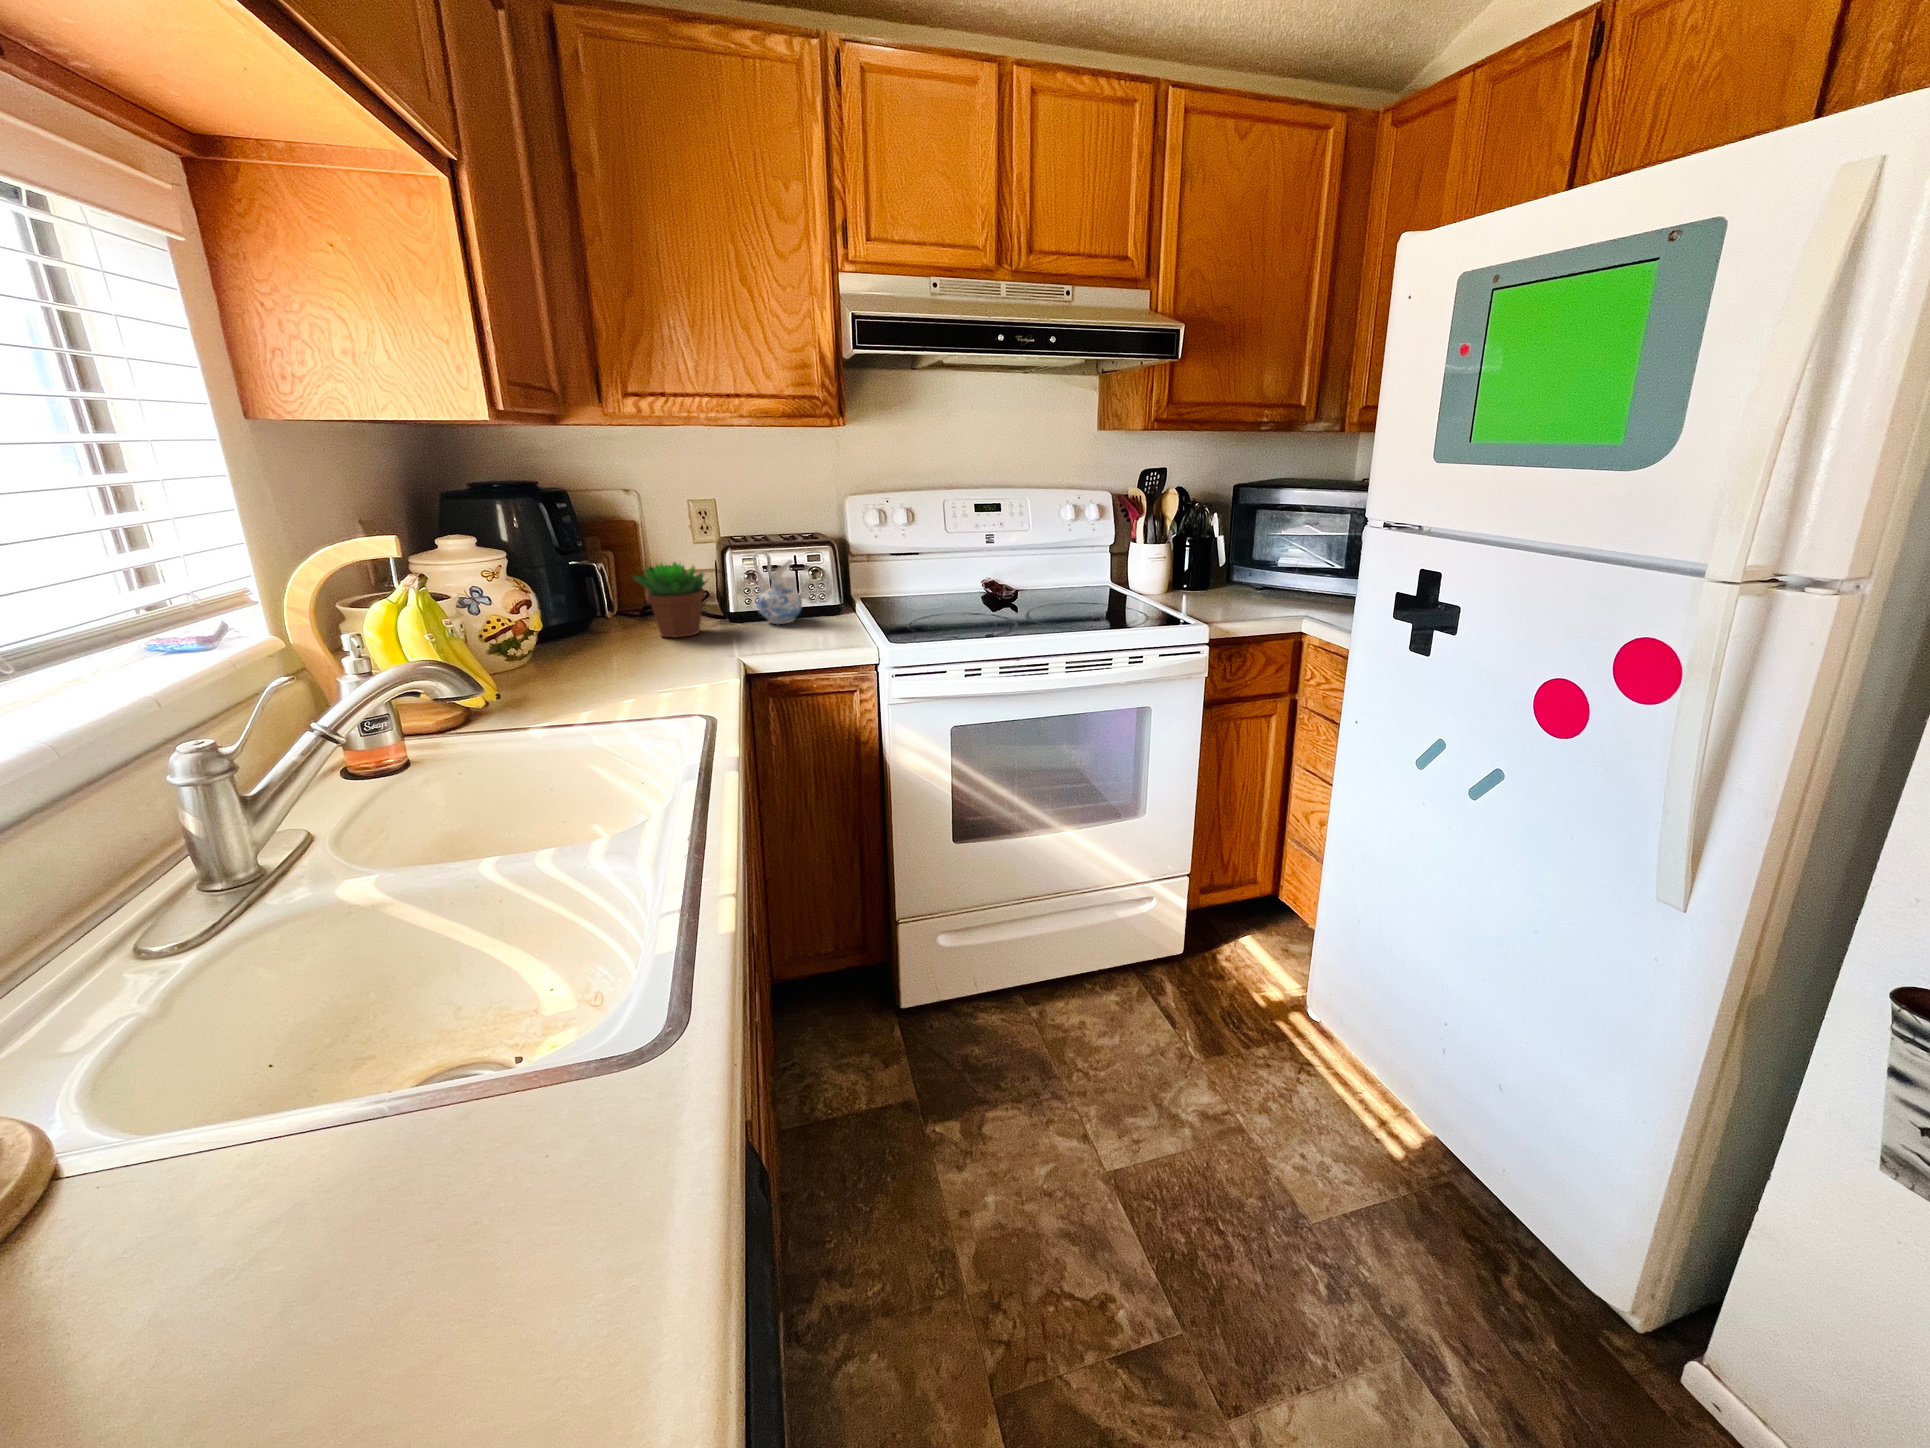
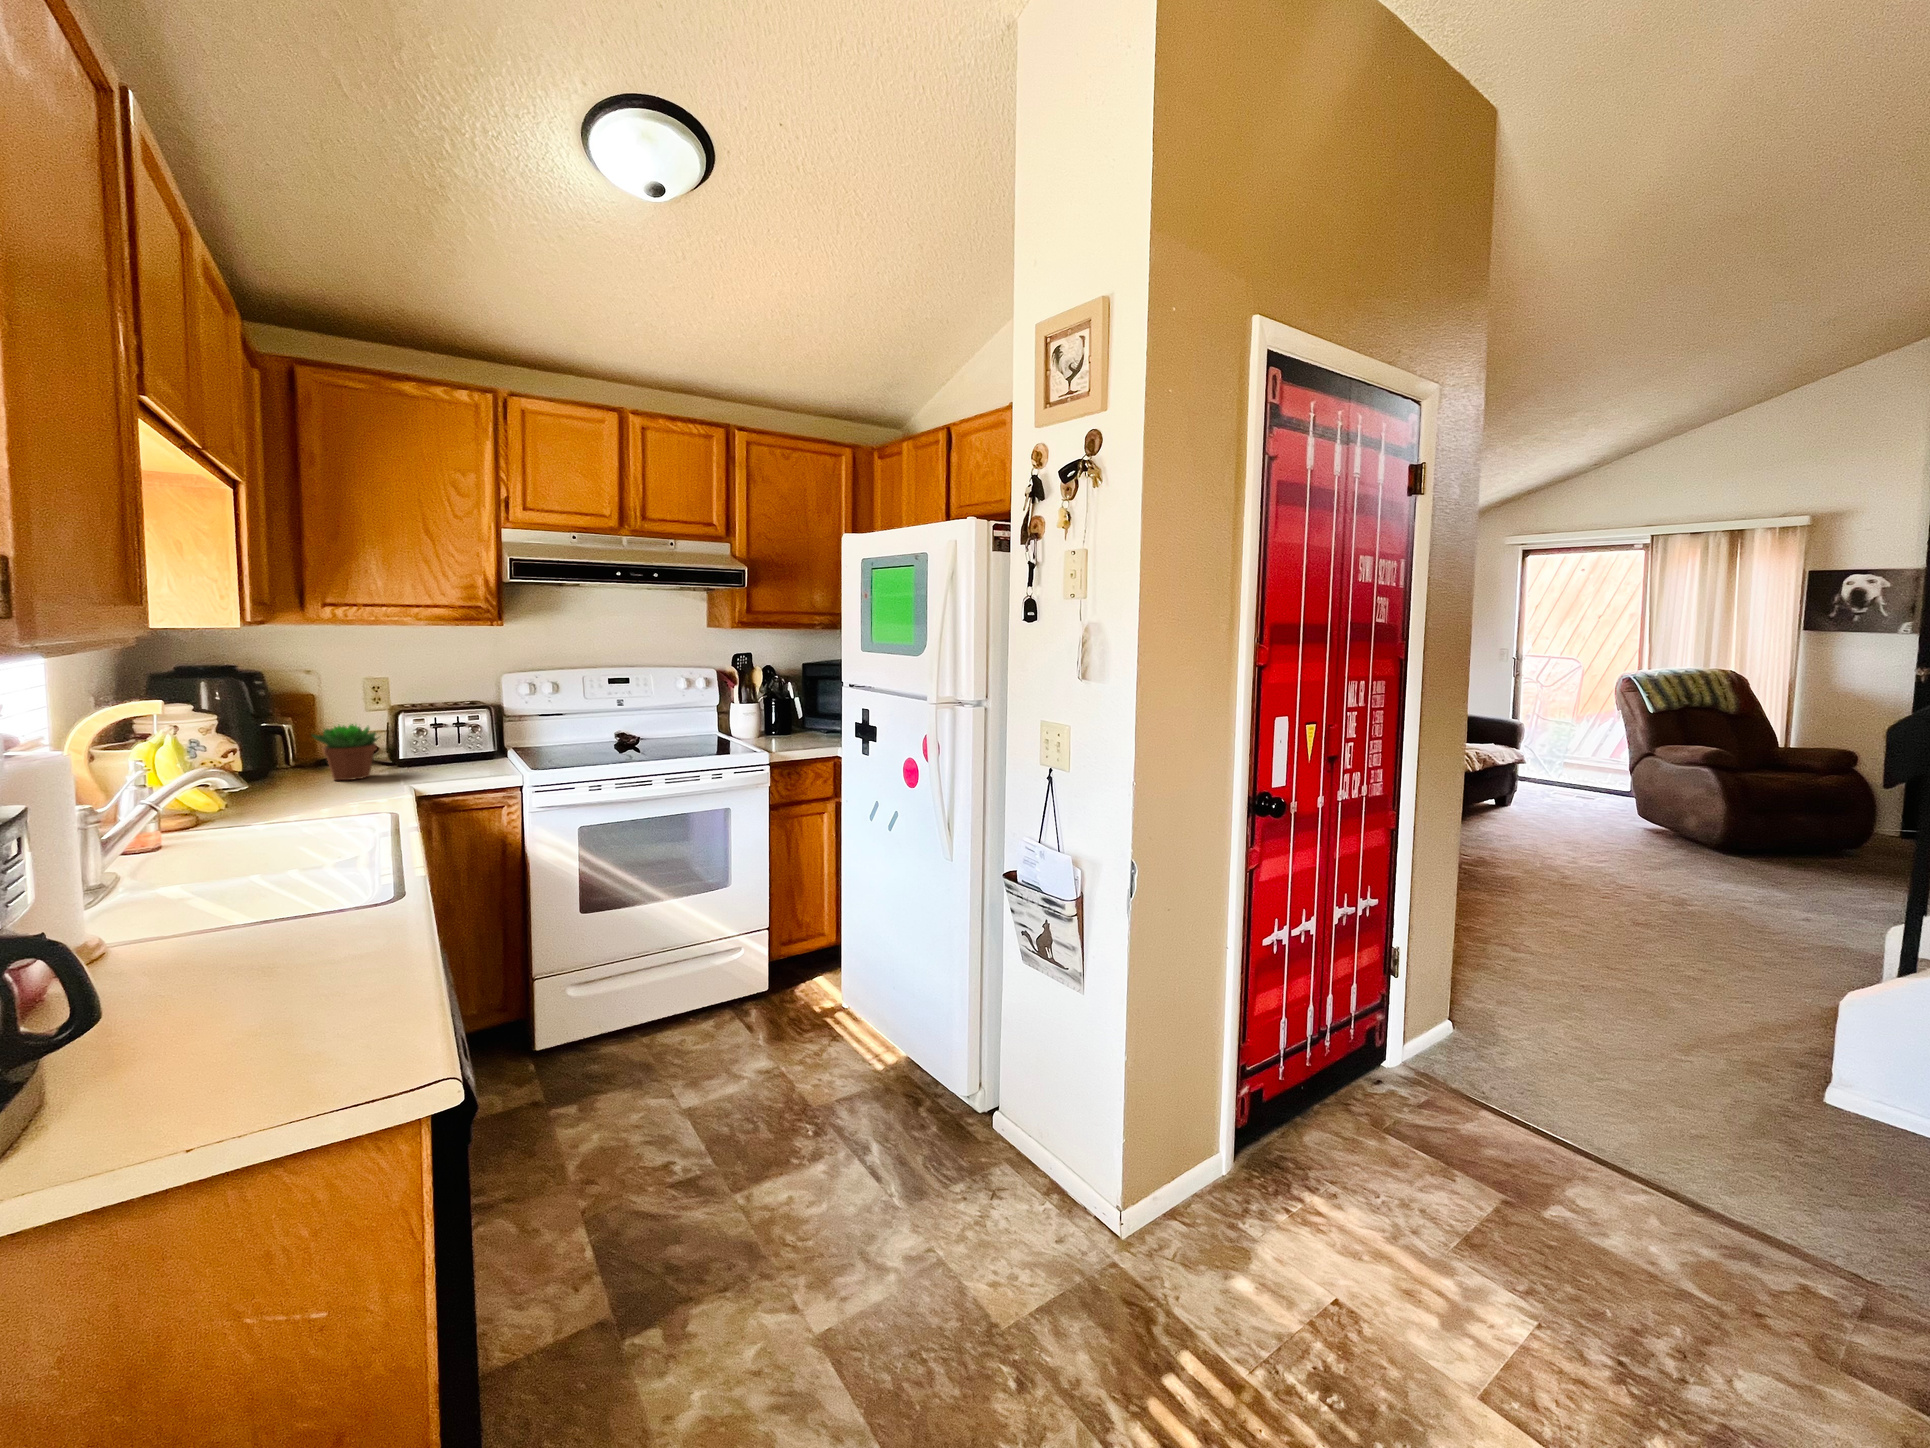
ceramic pitcher: present [752,550,802,624] -> none [421,714,462,768]

